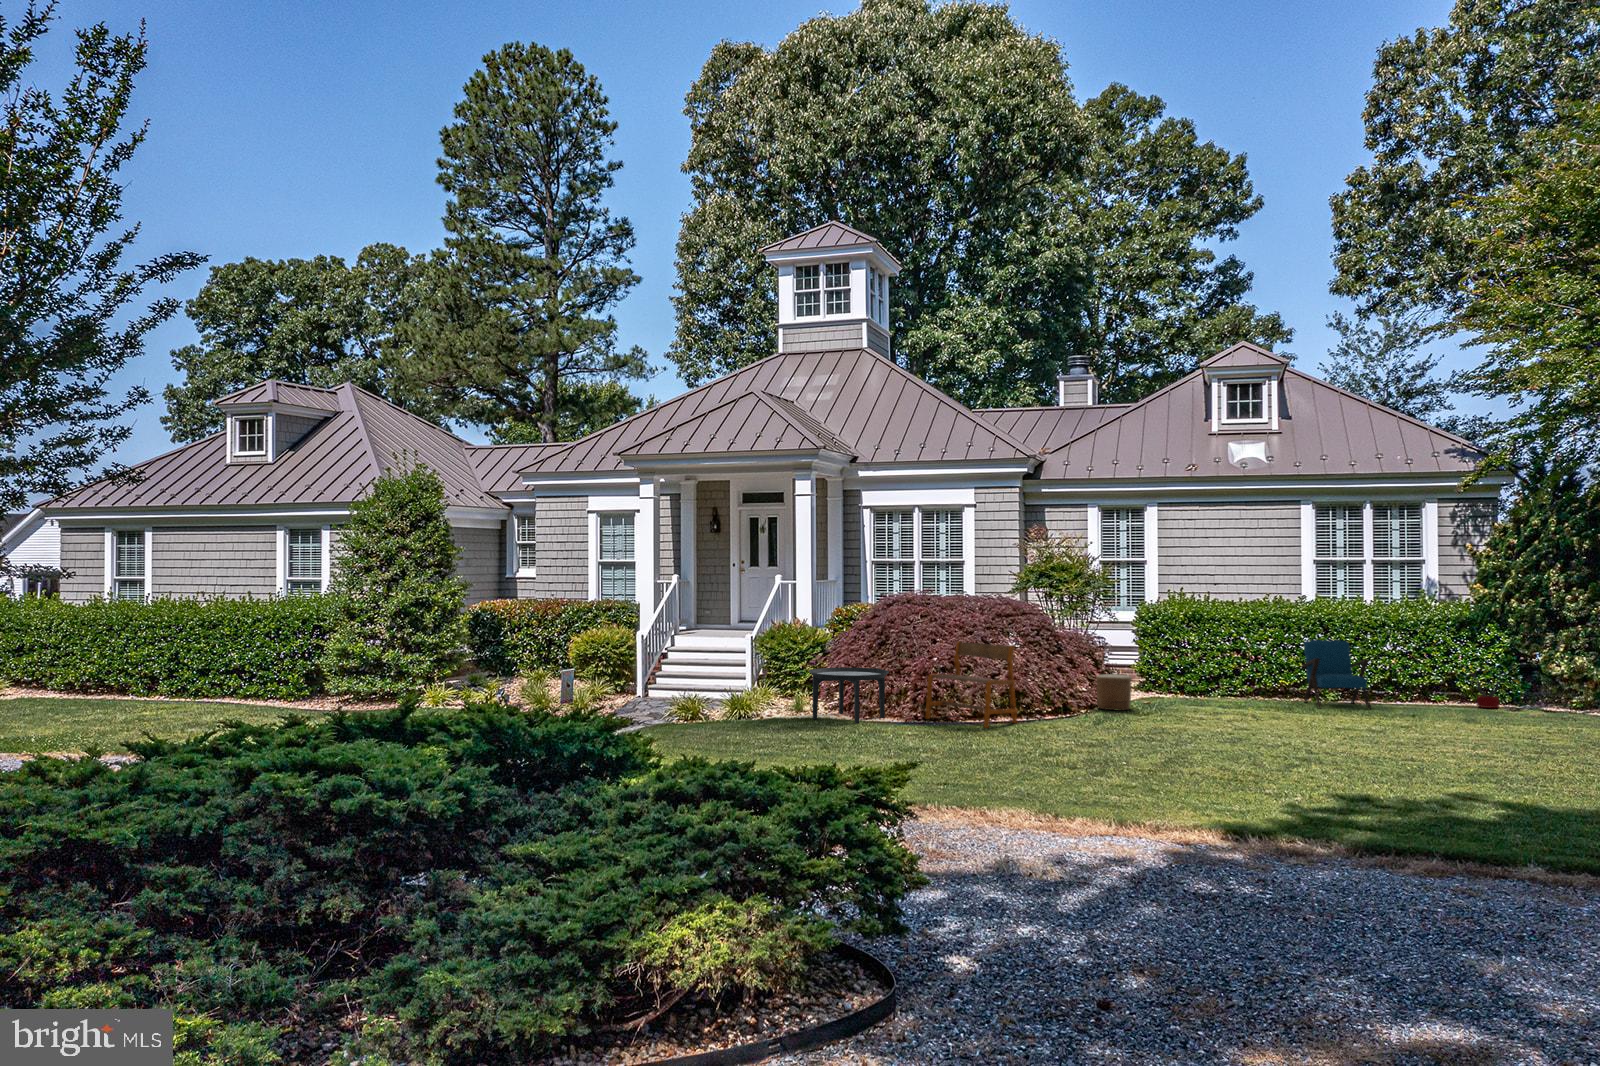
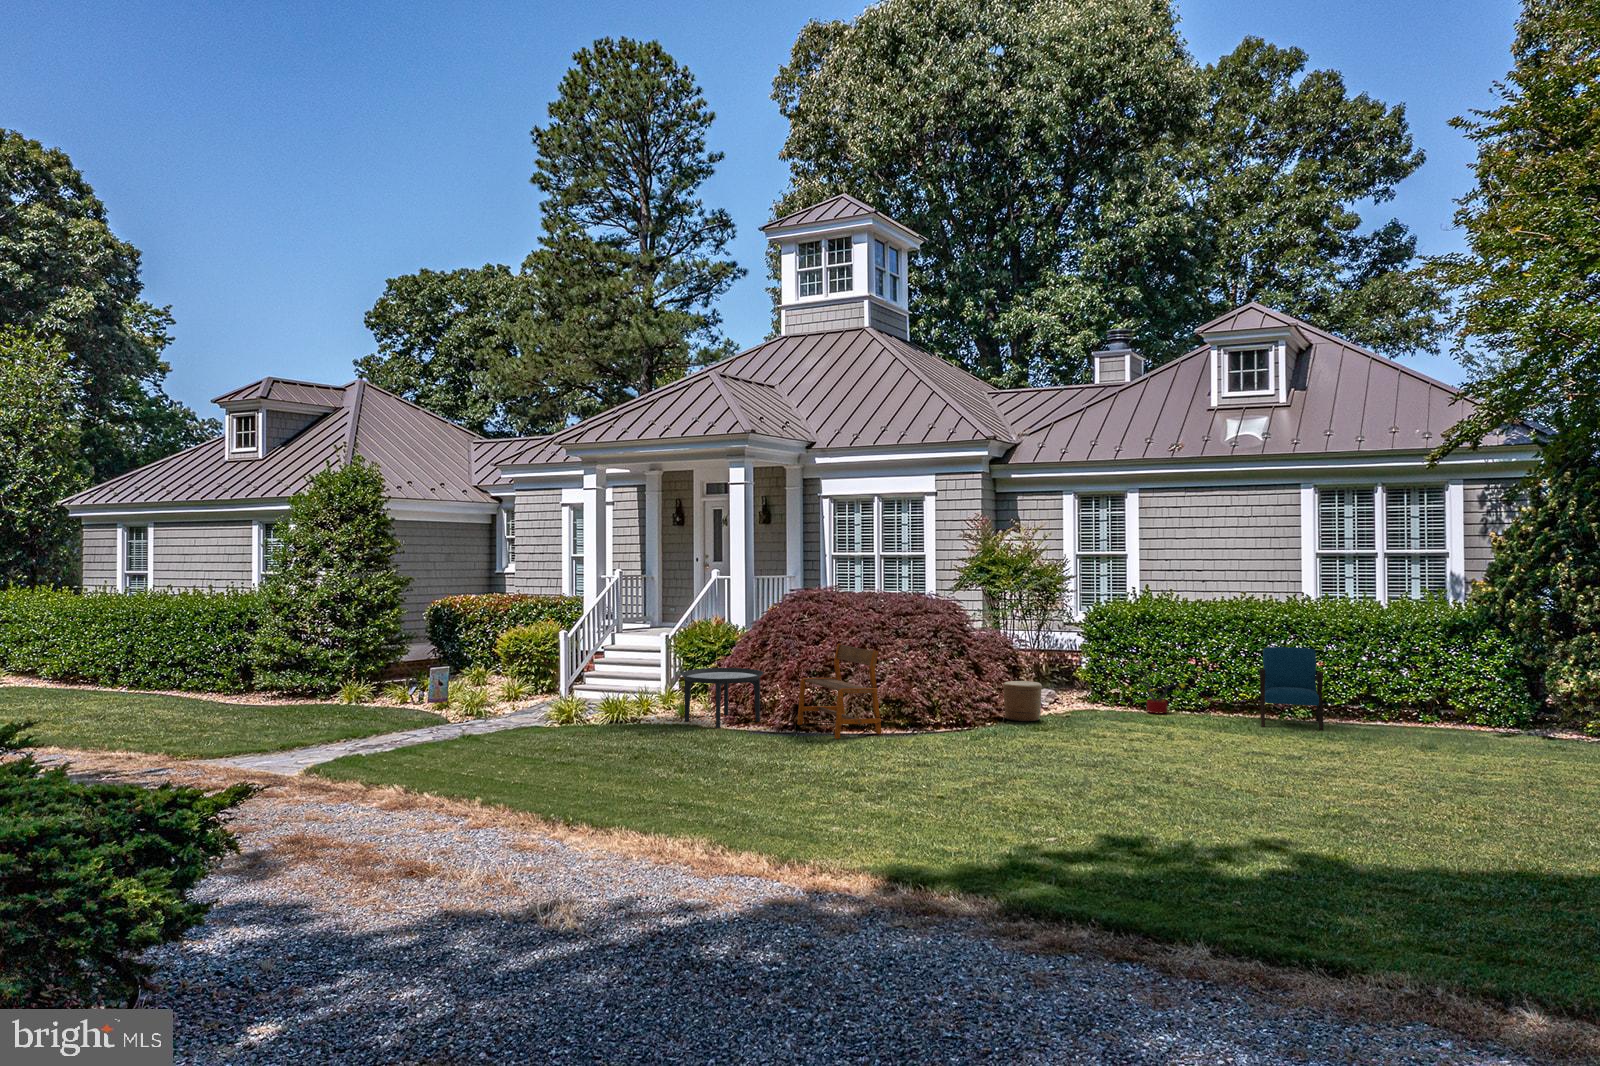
decorative plant: present [1472,667,1519,708] -> present [1140,670,1185,713]

